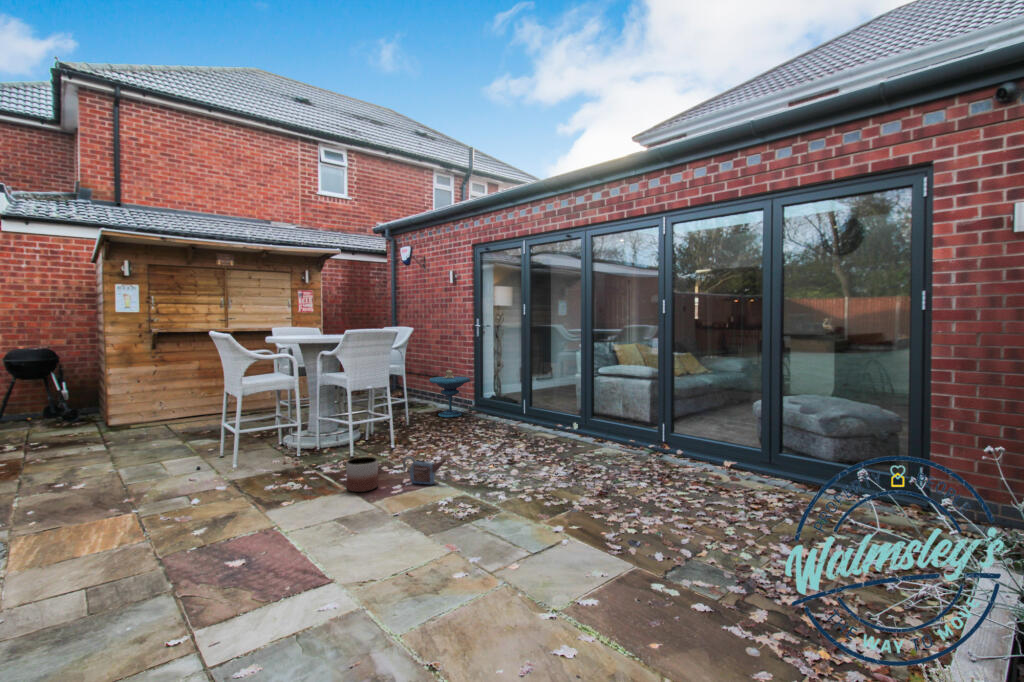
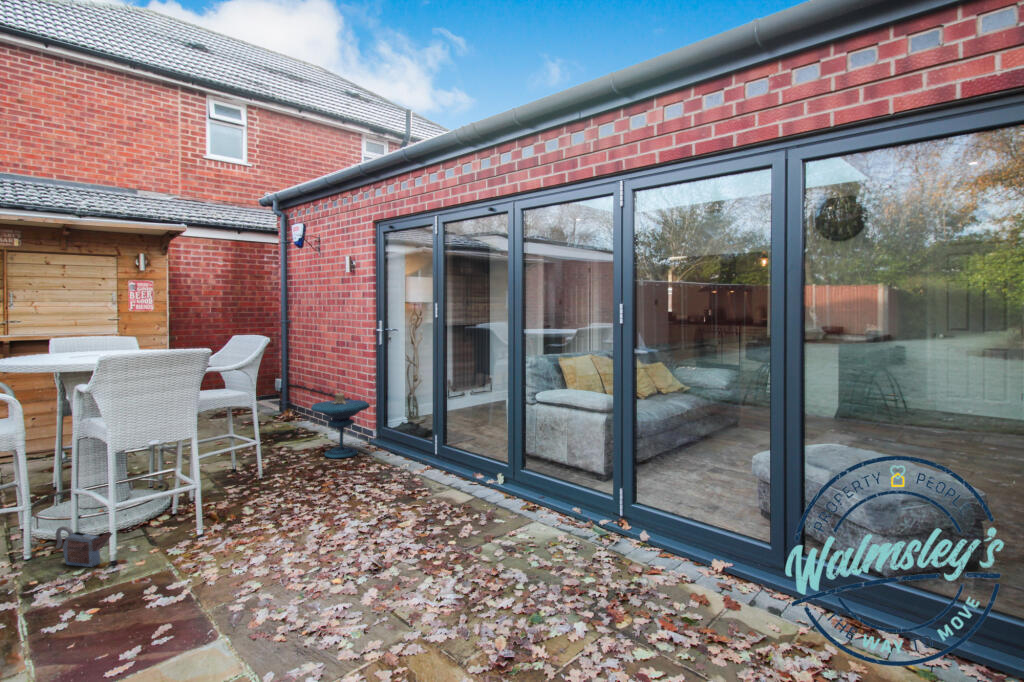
watering can: present [403,456,446,484] -> present [56,526,113,567]
planter: present [346,457,378,492] -> none [56,574,125,647]

